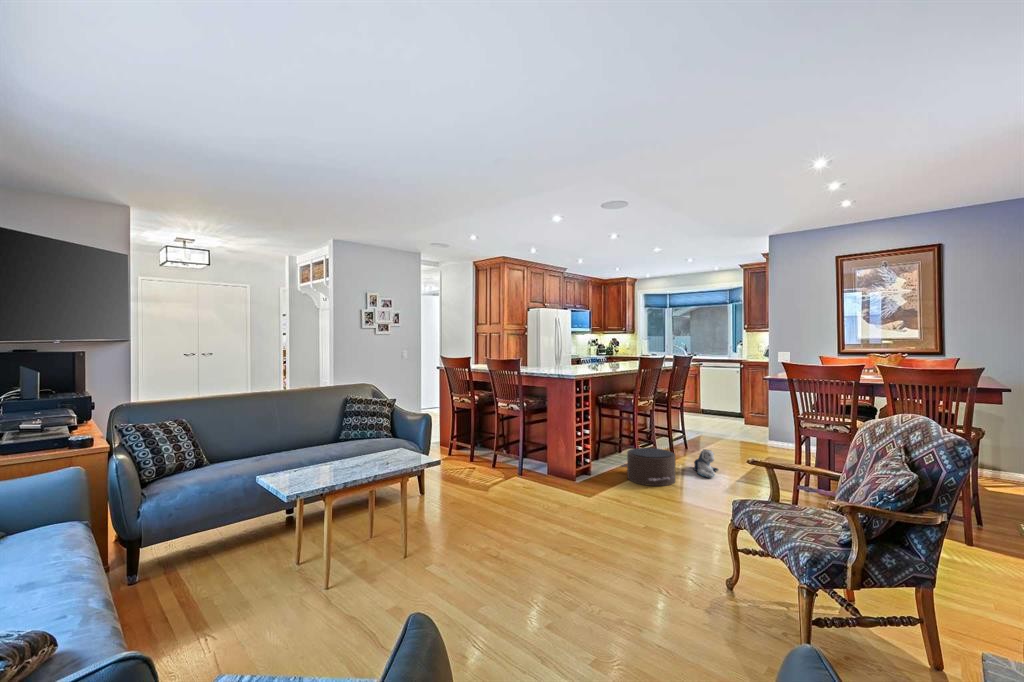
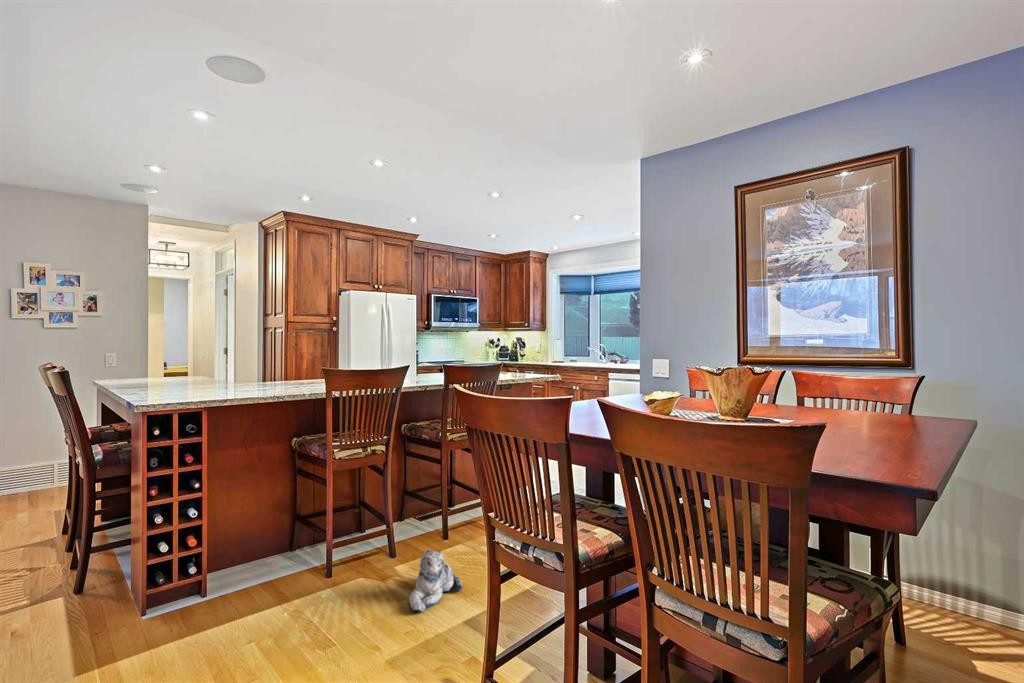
pouf: present [622,448,676,486] -> none [248,544,348,634]

